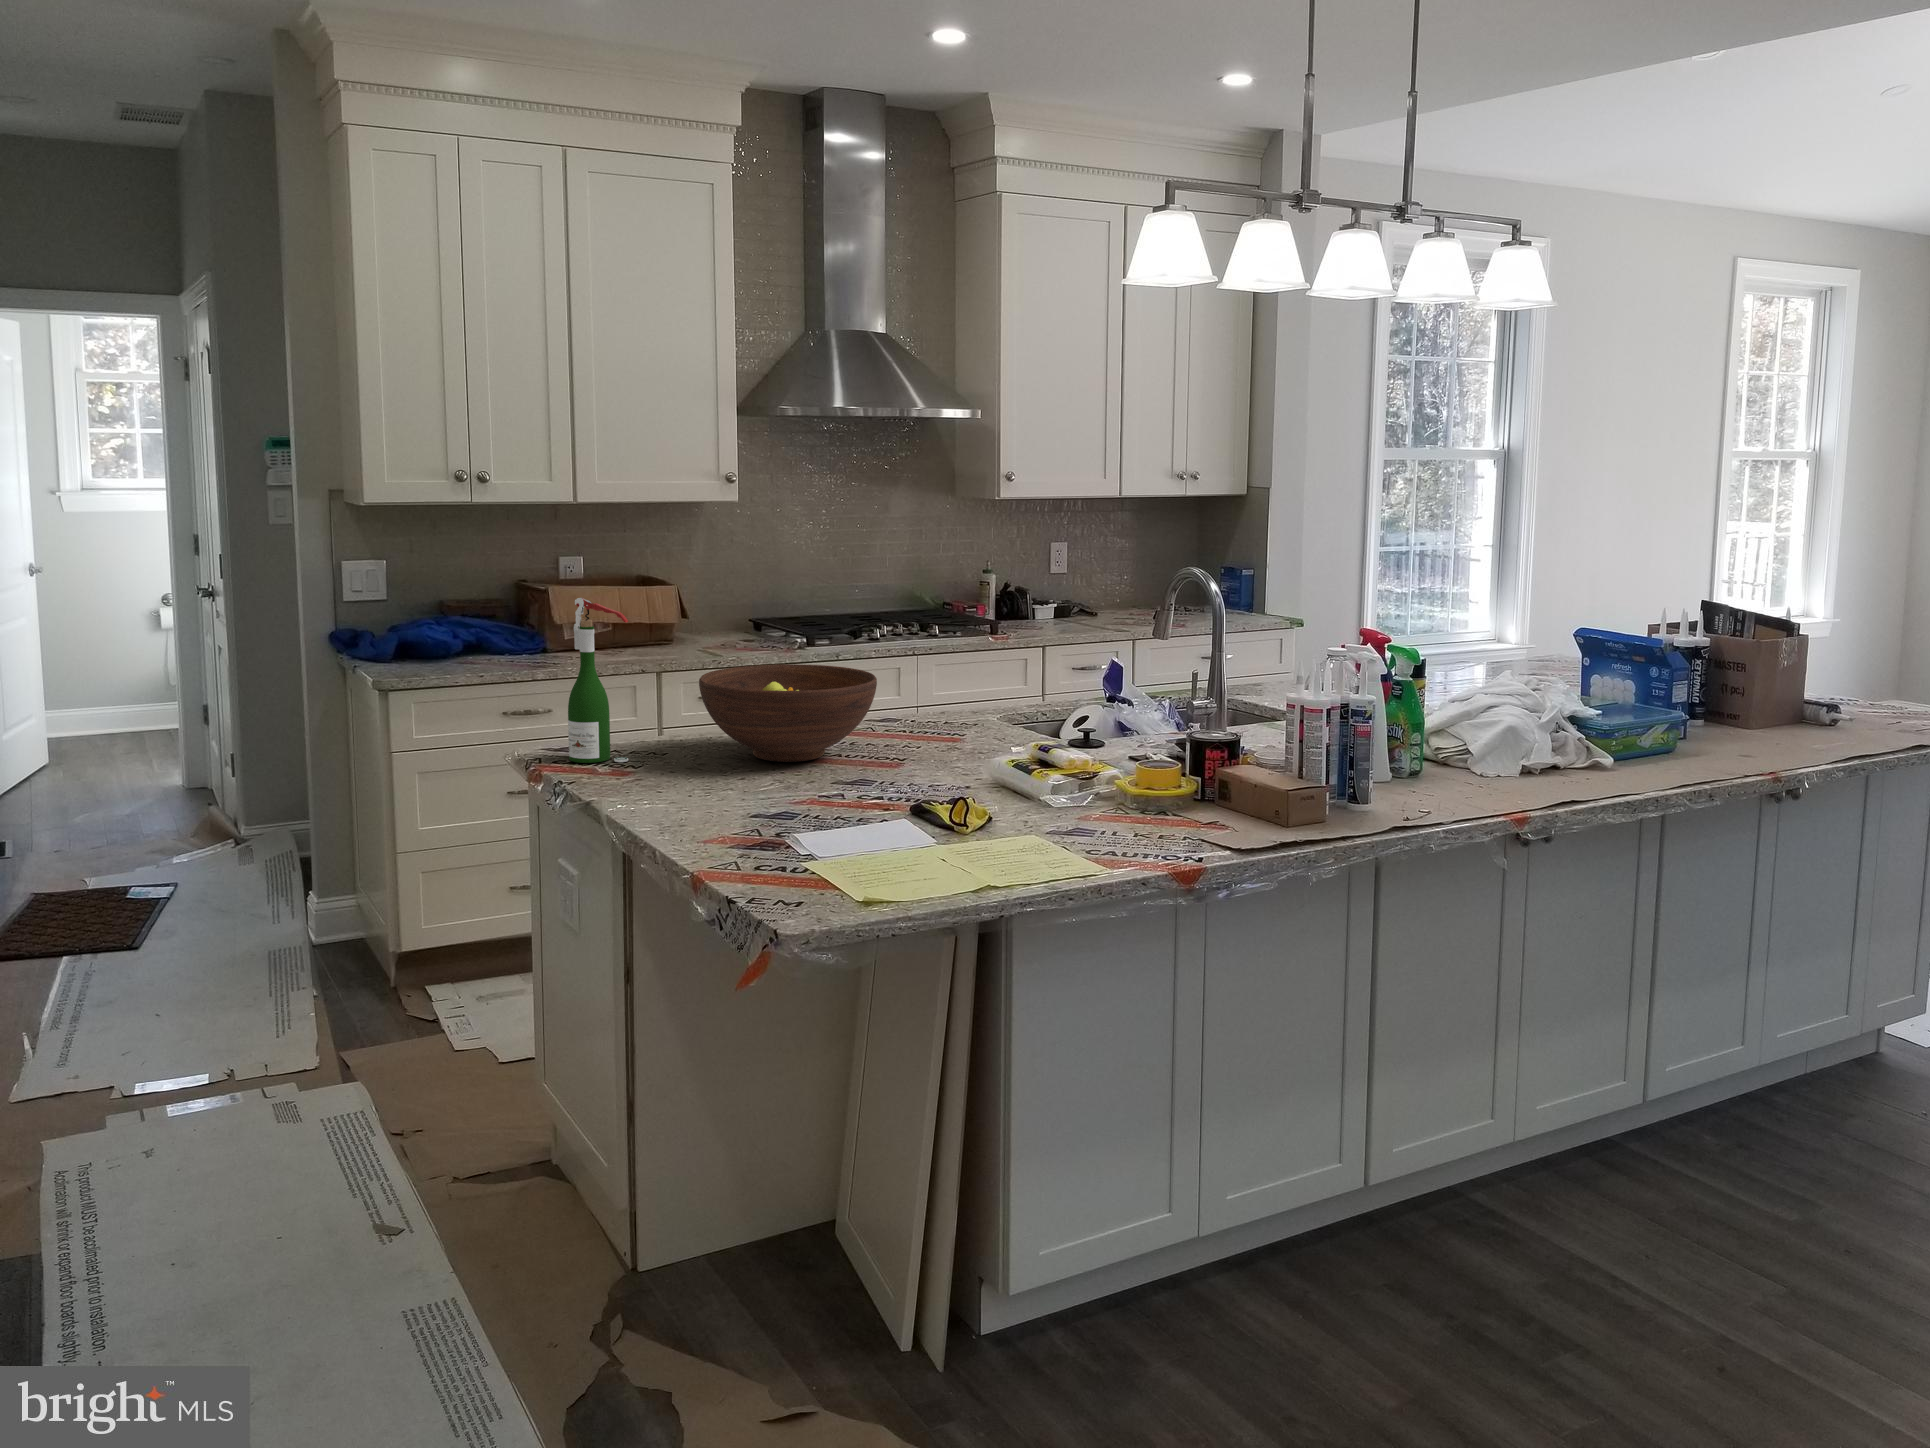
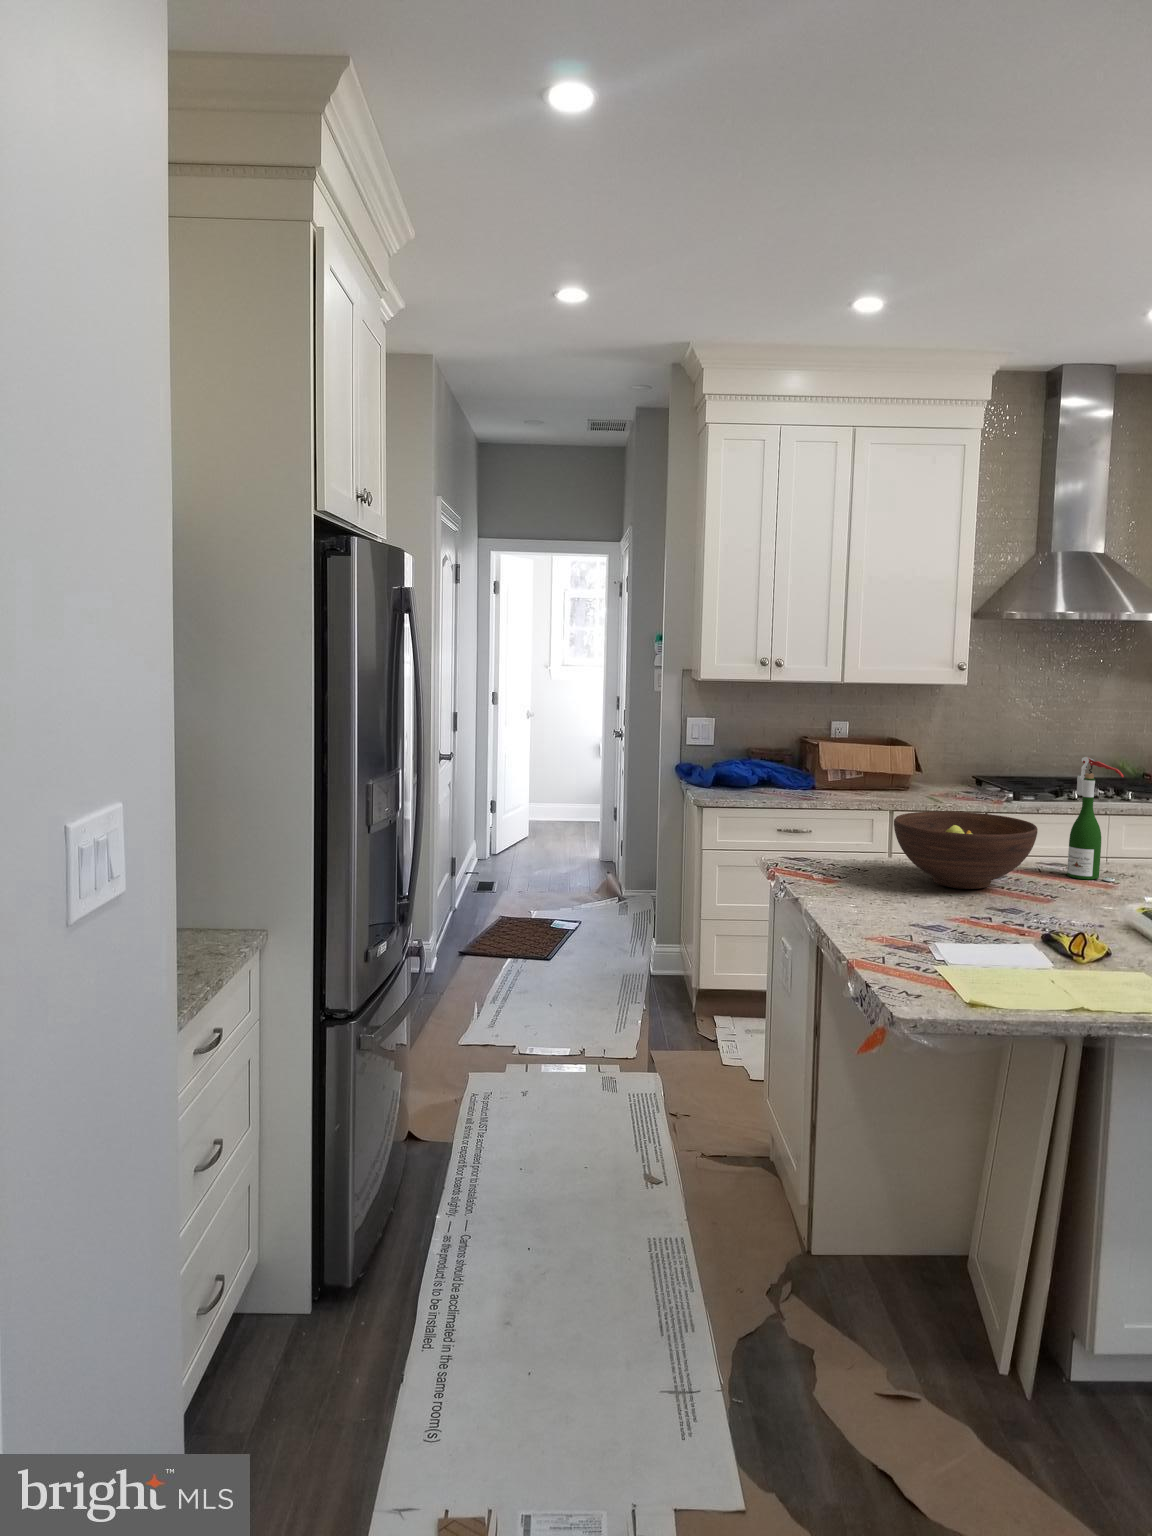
wine bottle: present [568,598,628,763] -> present [1067,757,1124,881]

